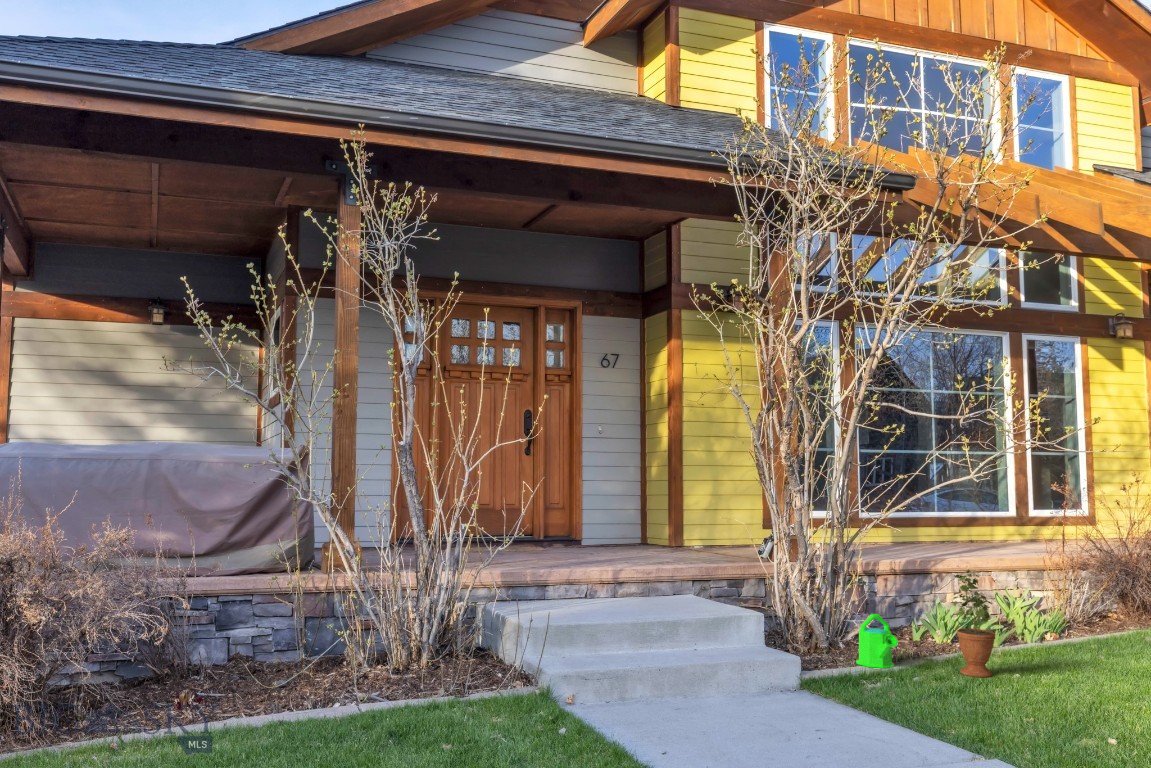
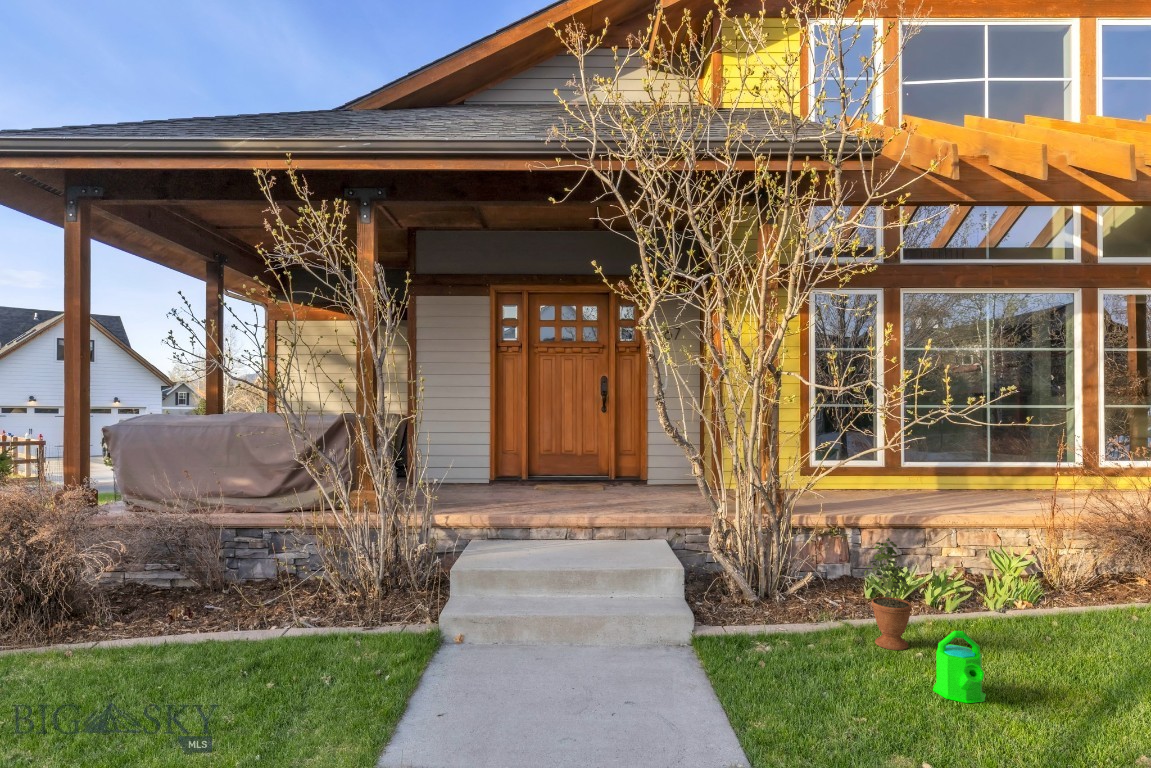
watering can: present [856,614,898,668] -> present [933,630,986,703]

